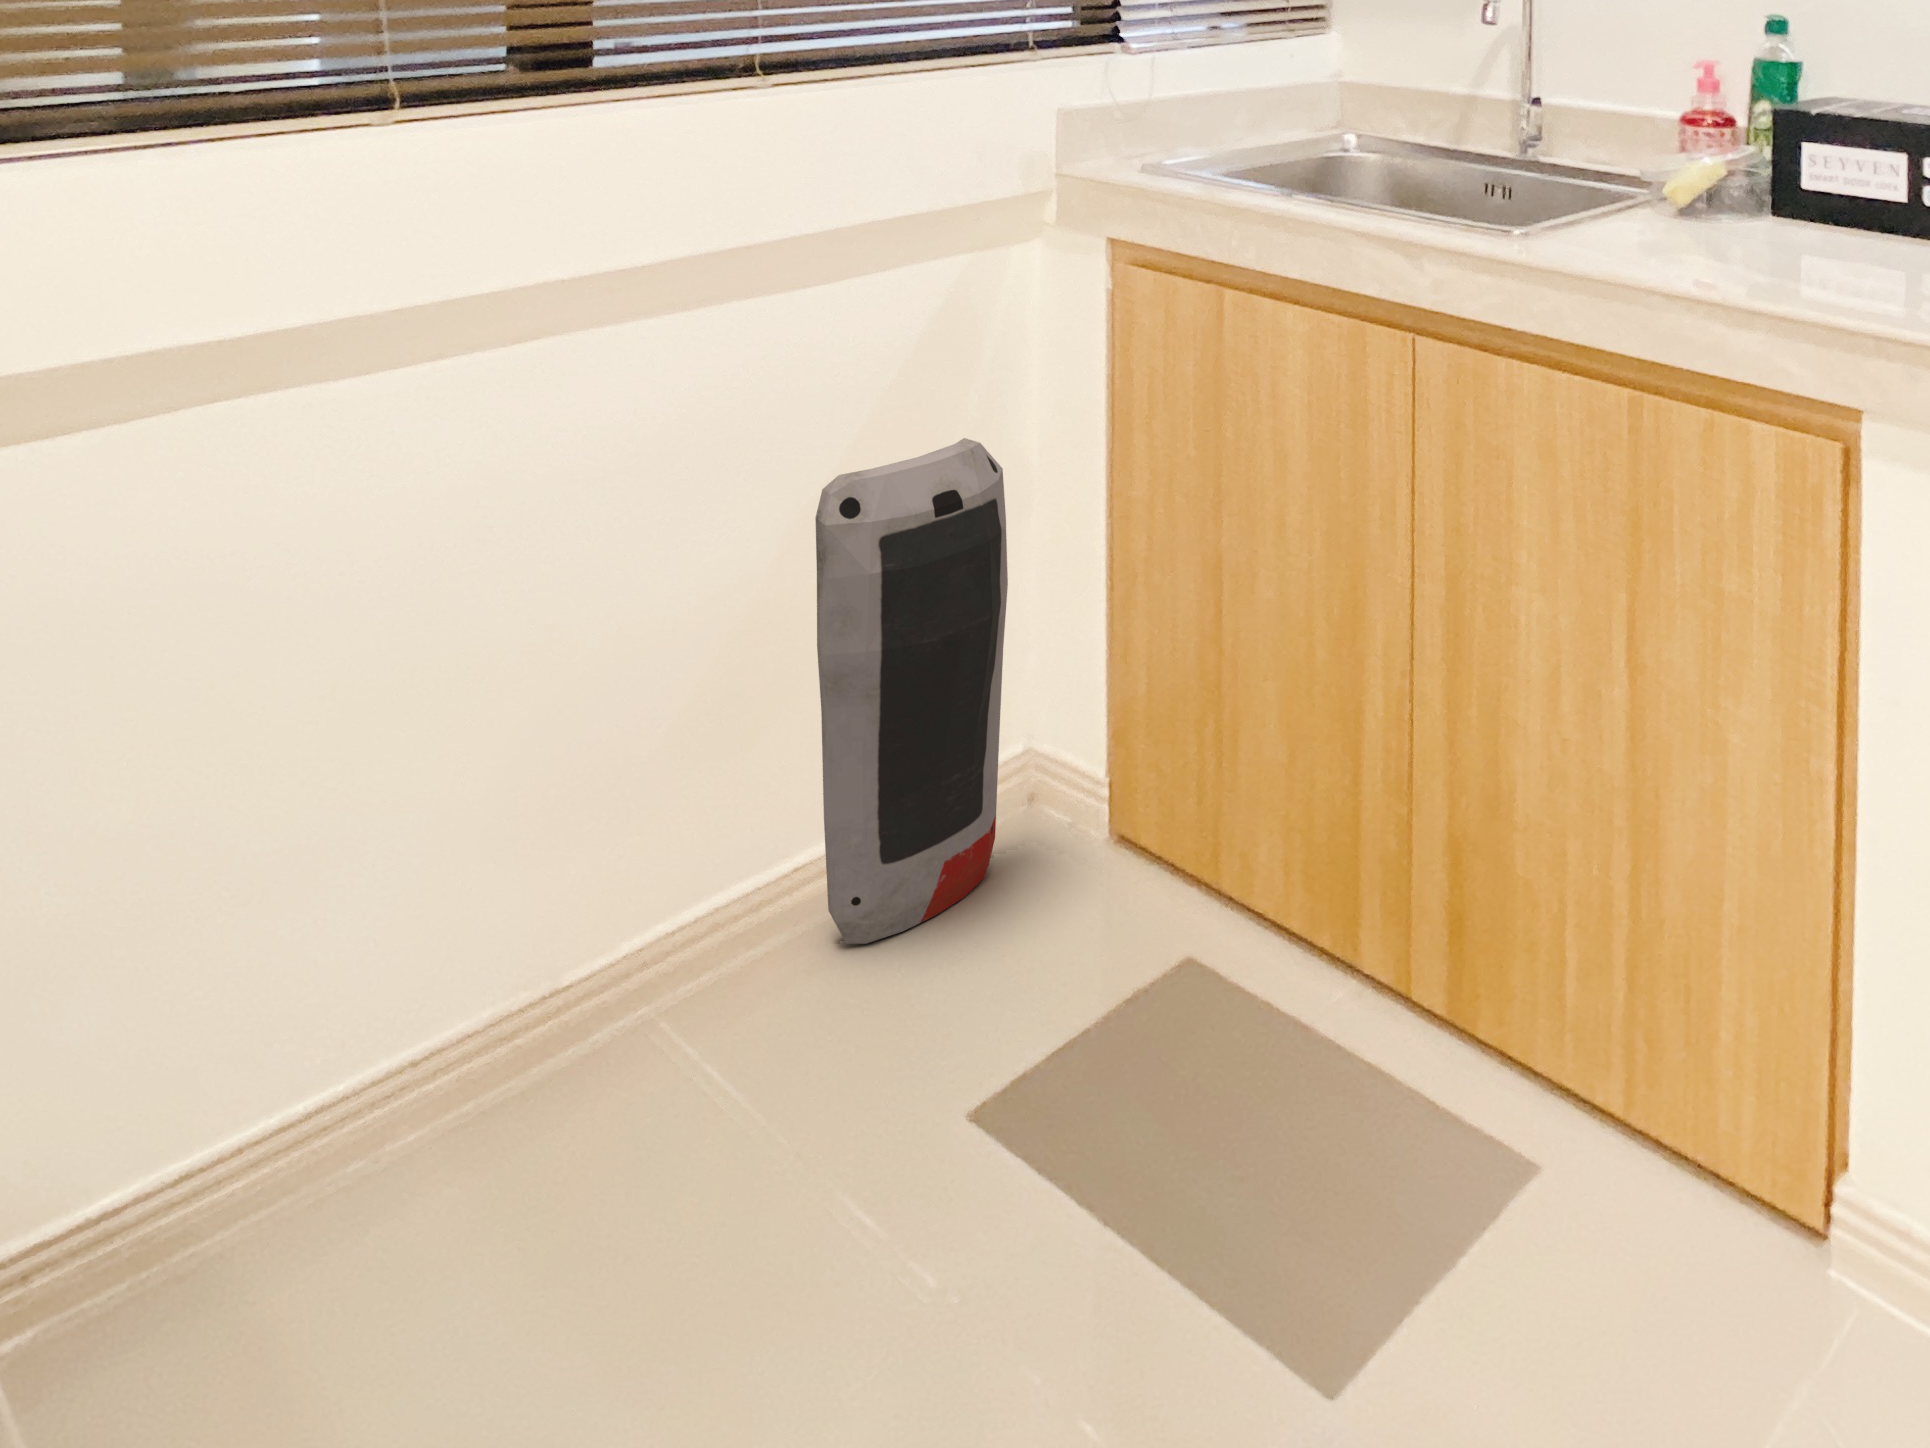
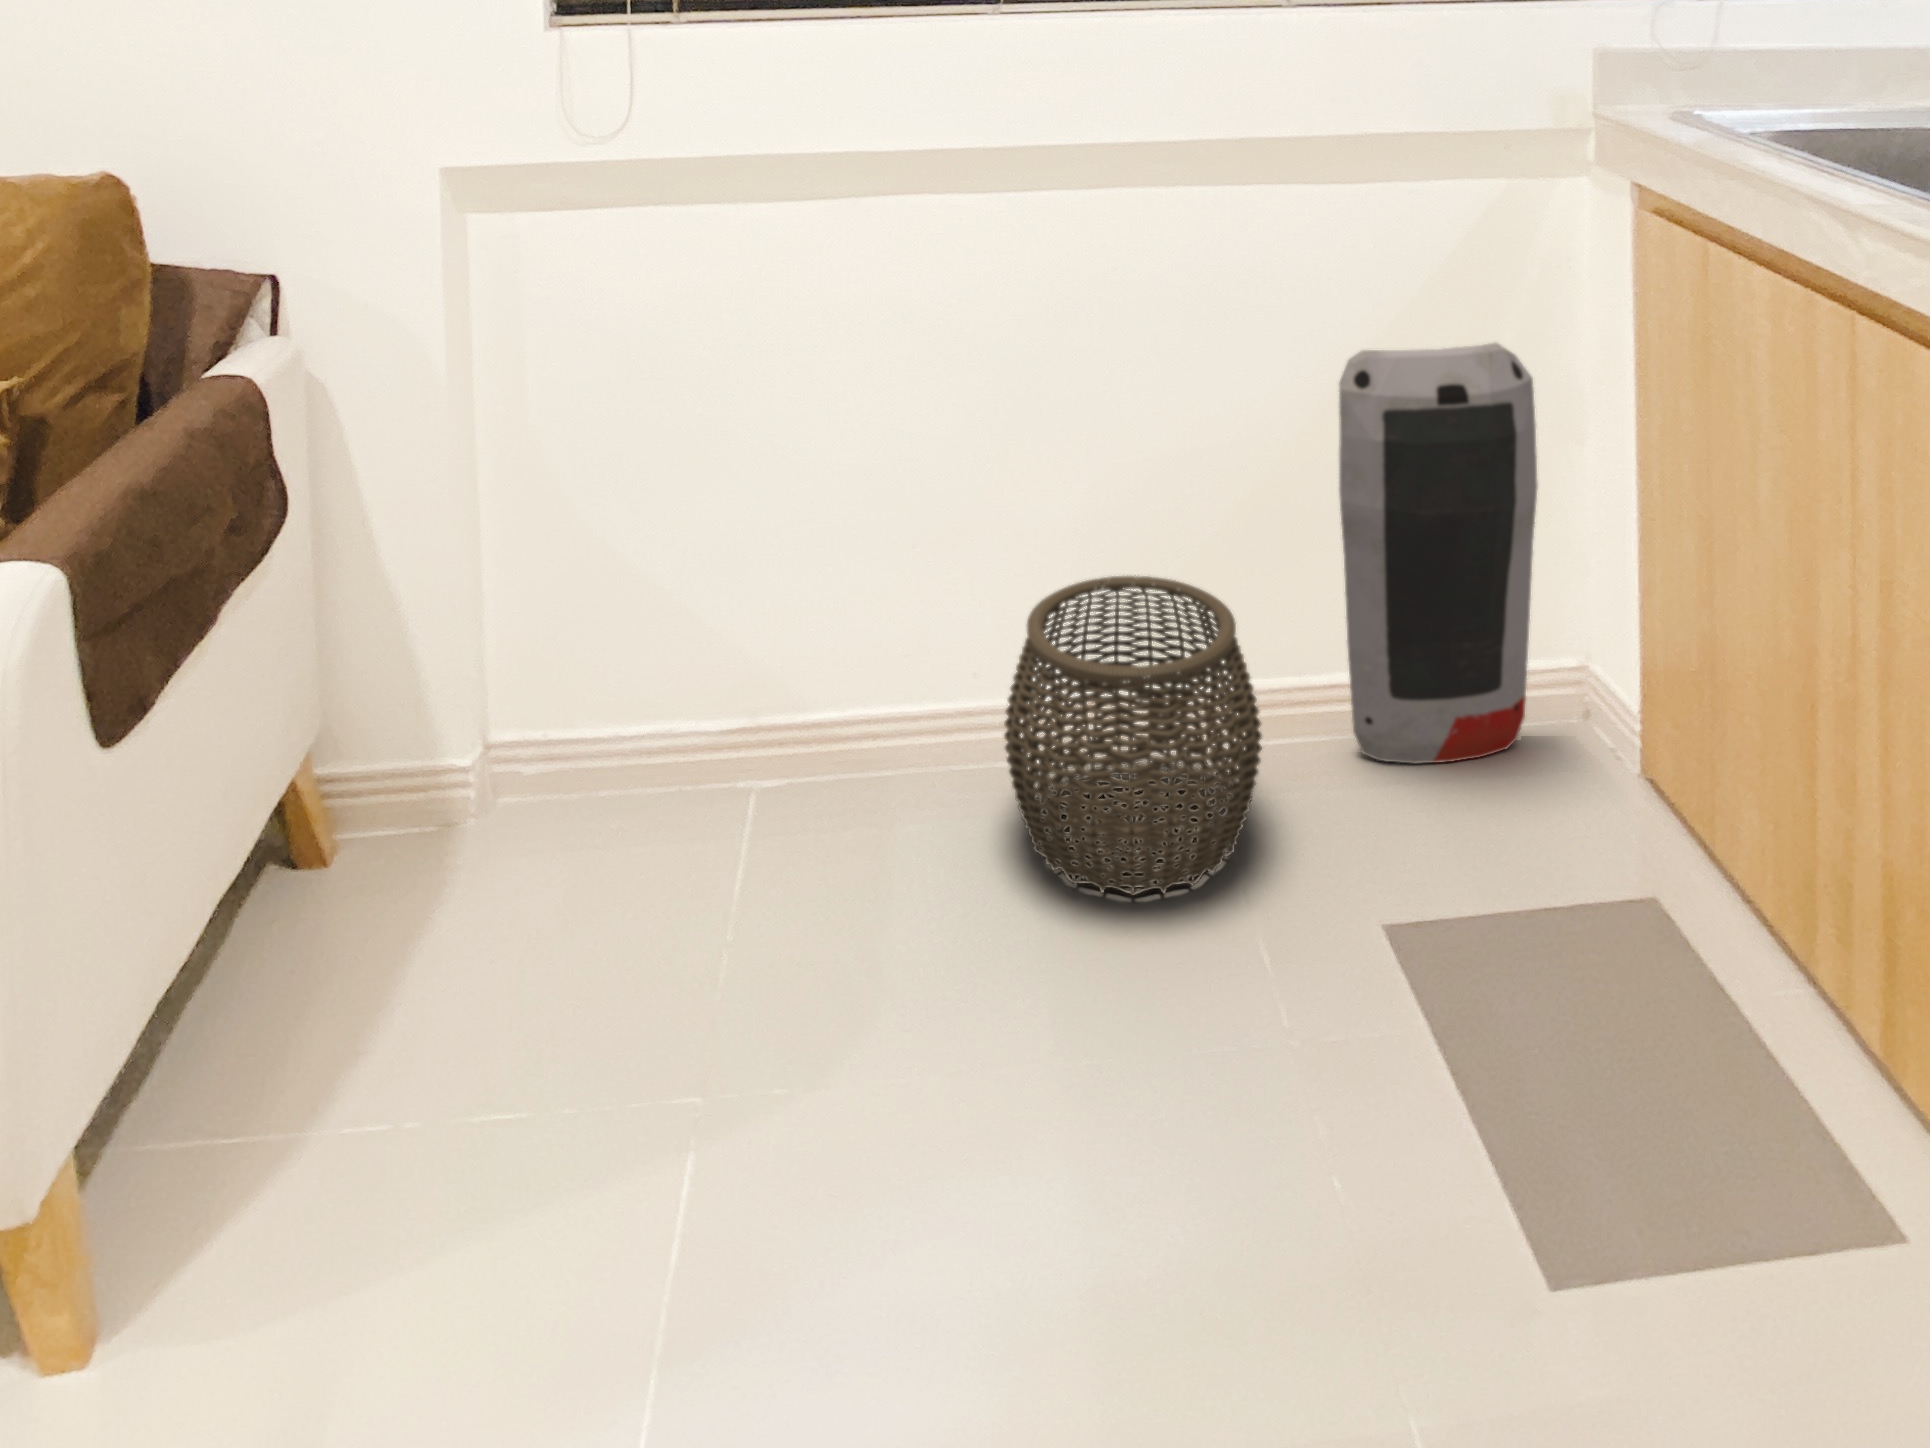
woven basket: none [452,809,804,1243] -> present [1004,575,1262,896]

